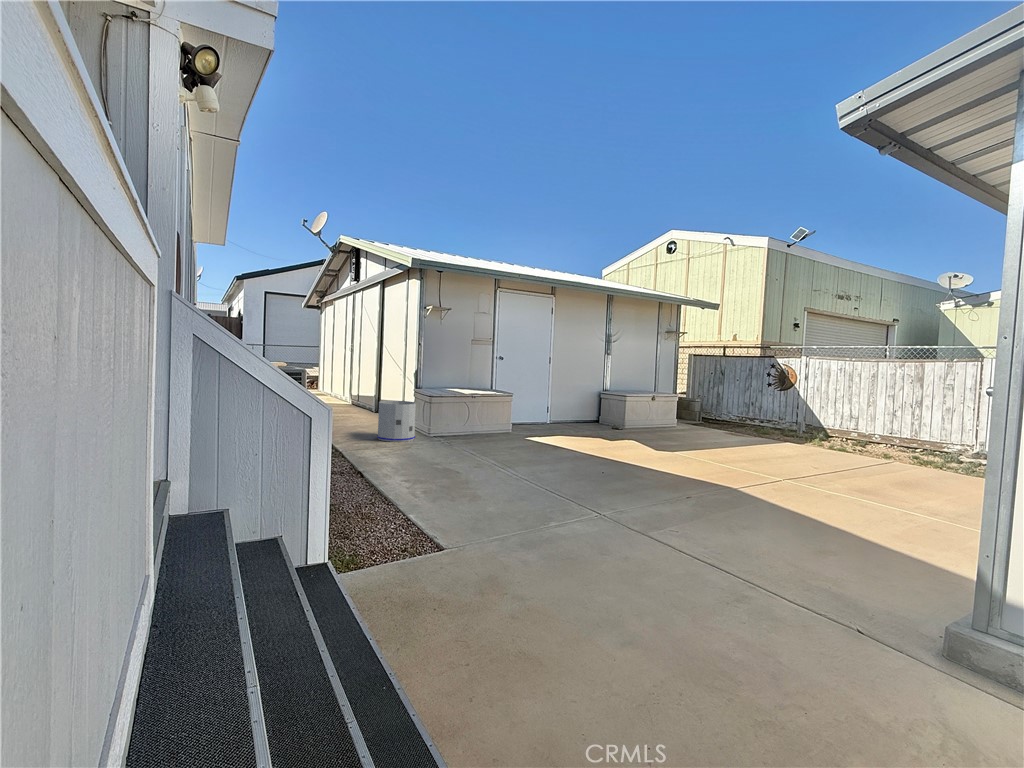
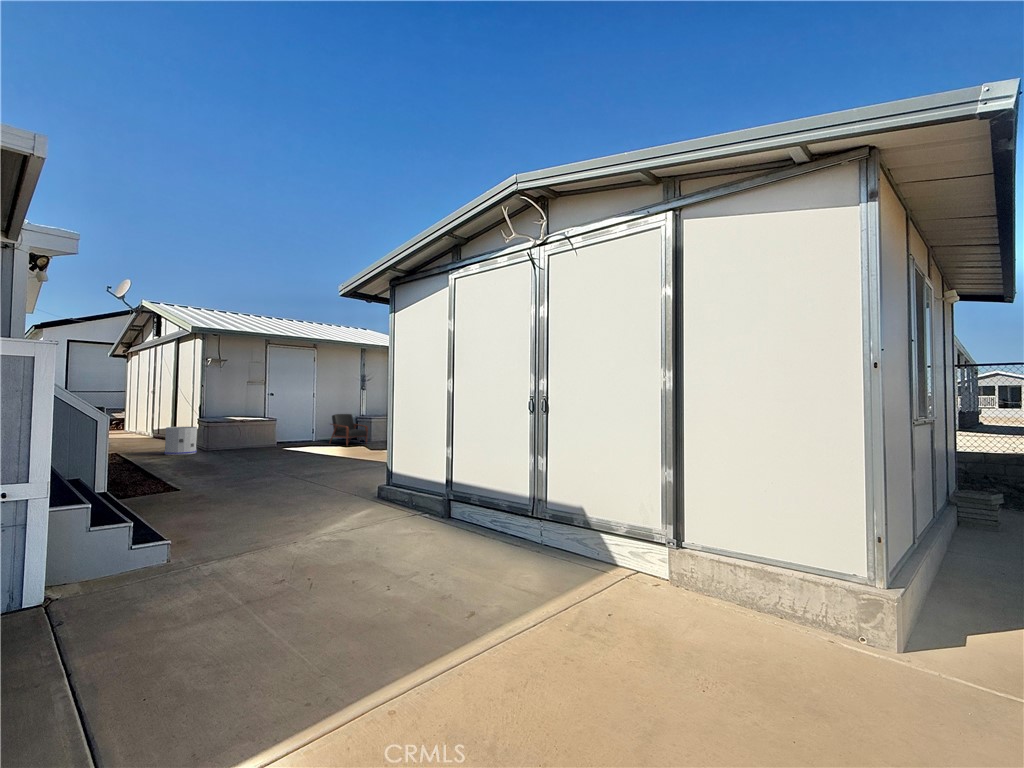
chair: none [565,389,621,436] -> present [329,414,368,445]

